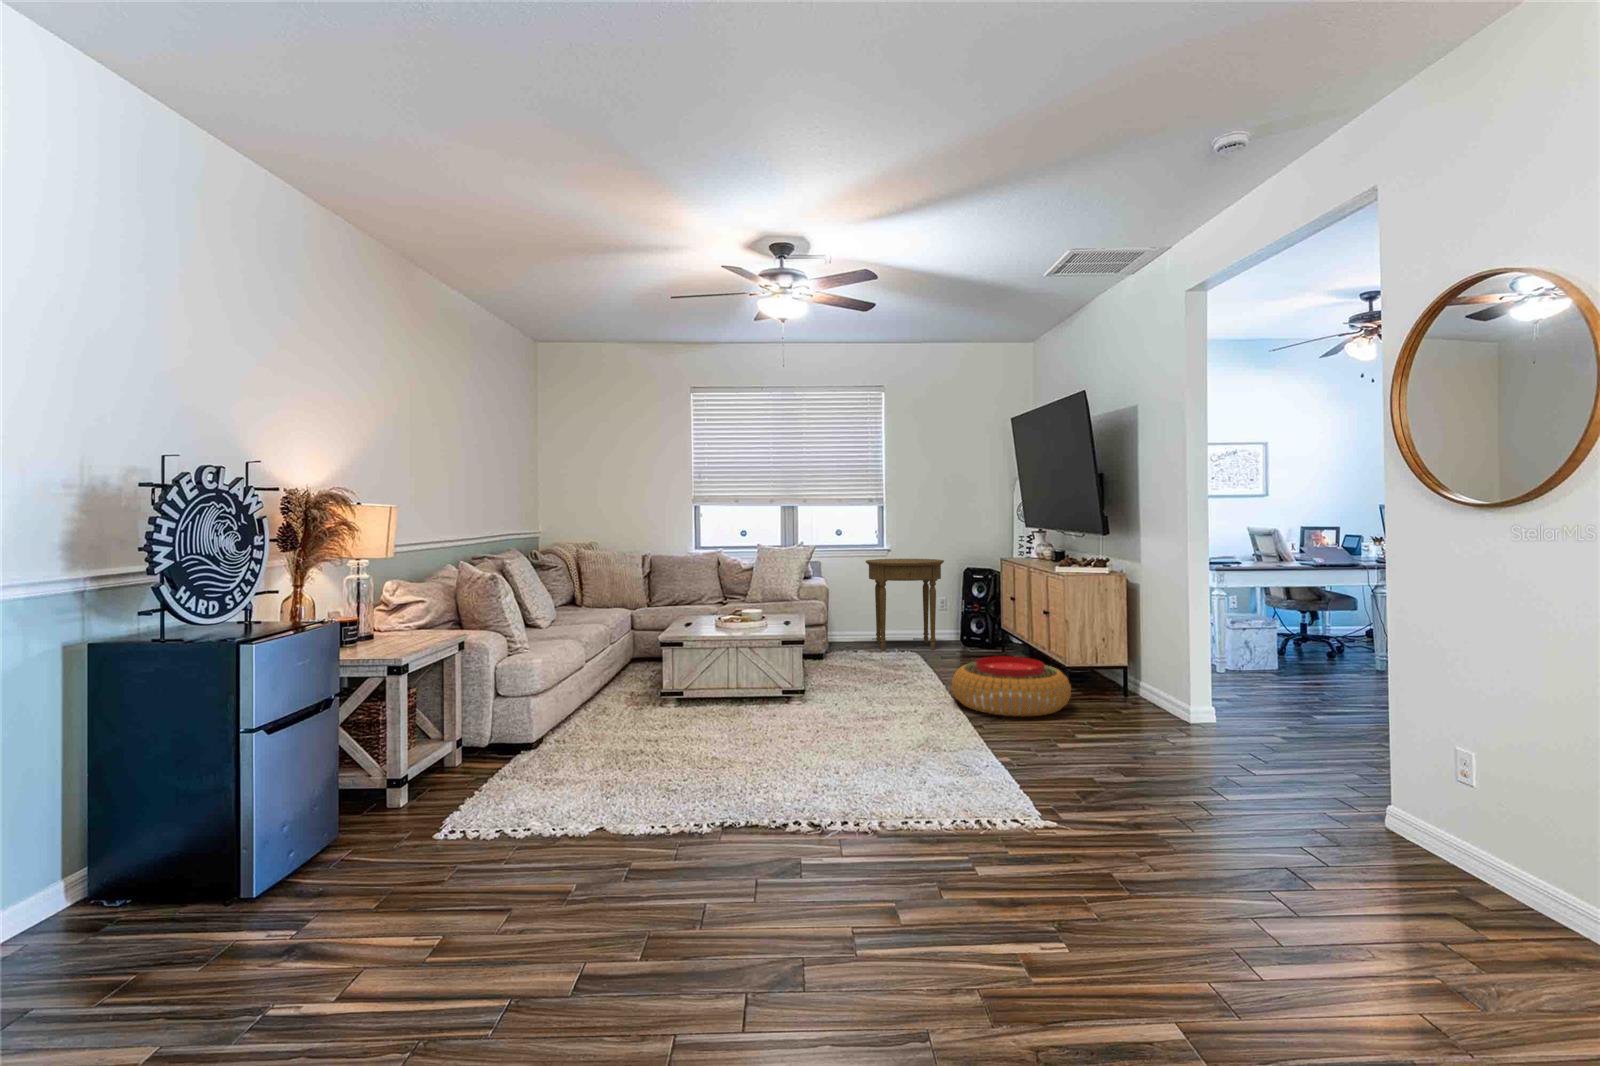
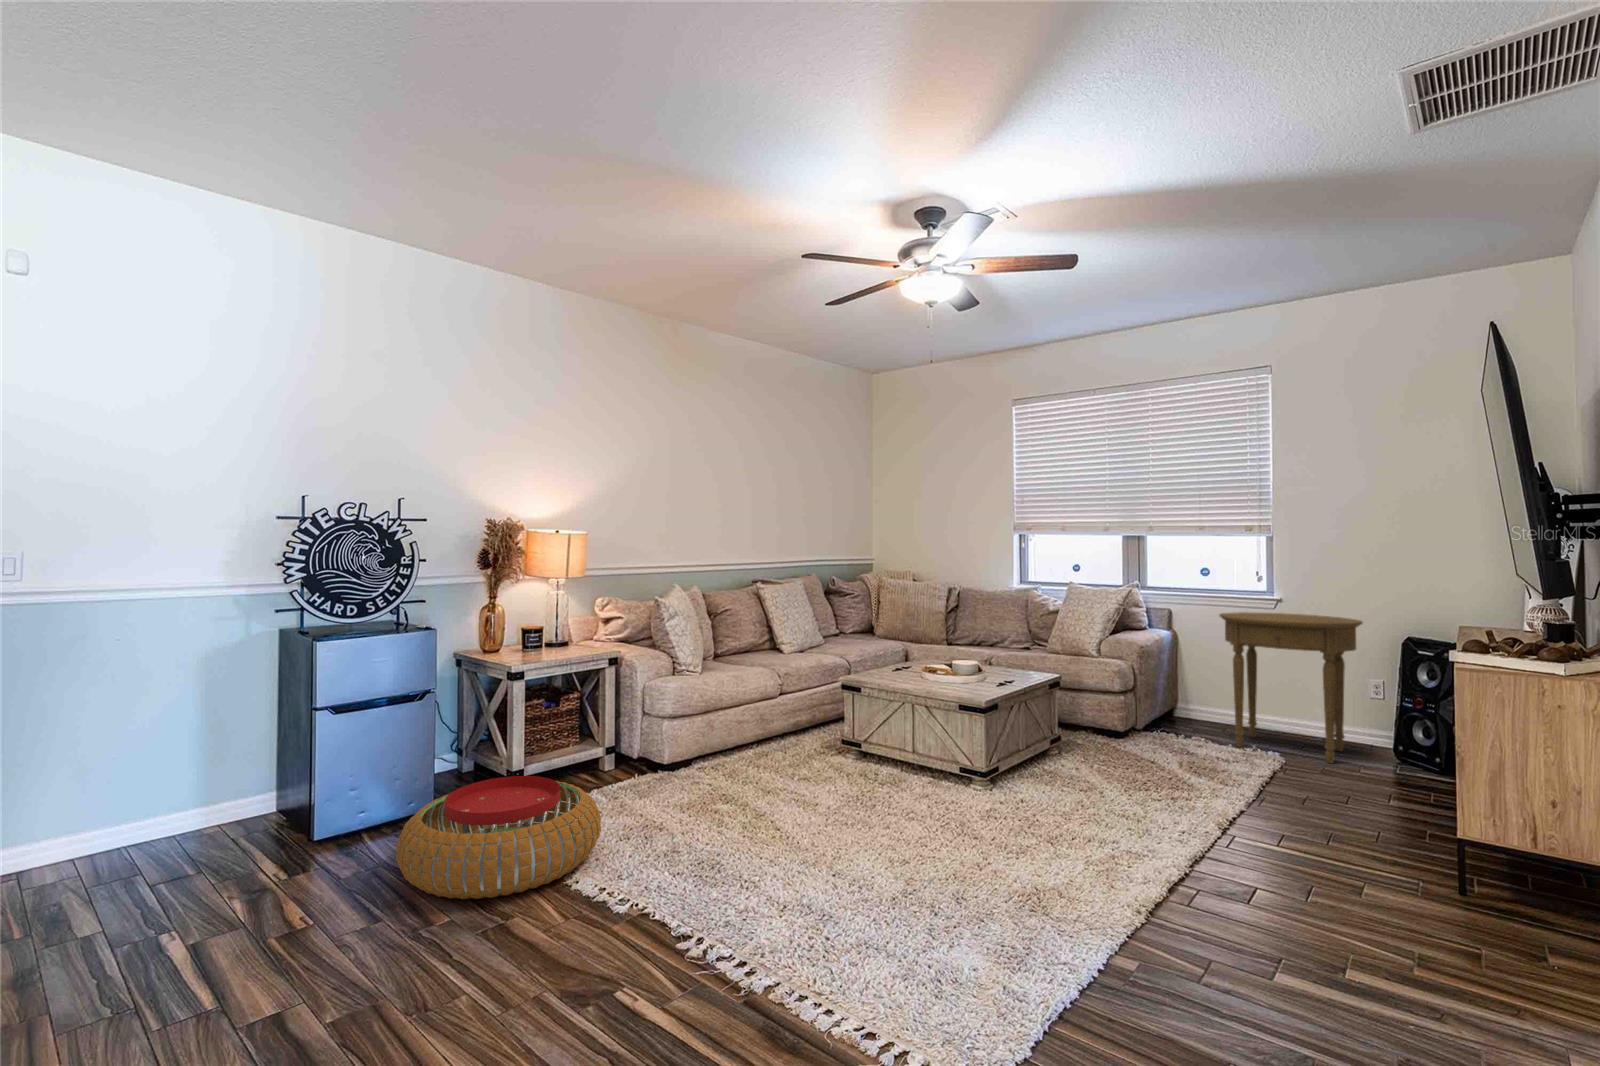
pouf: present [952,656,1071,716] -> present [396,776,601,899]

